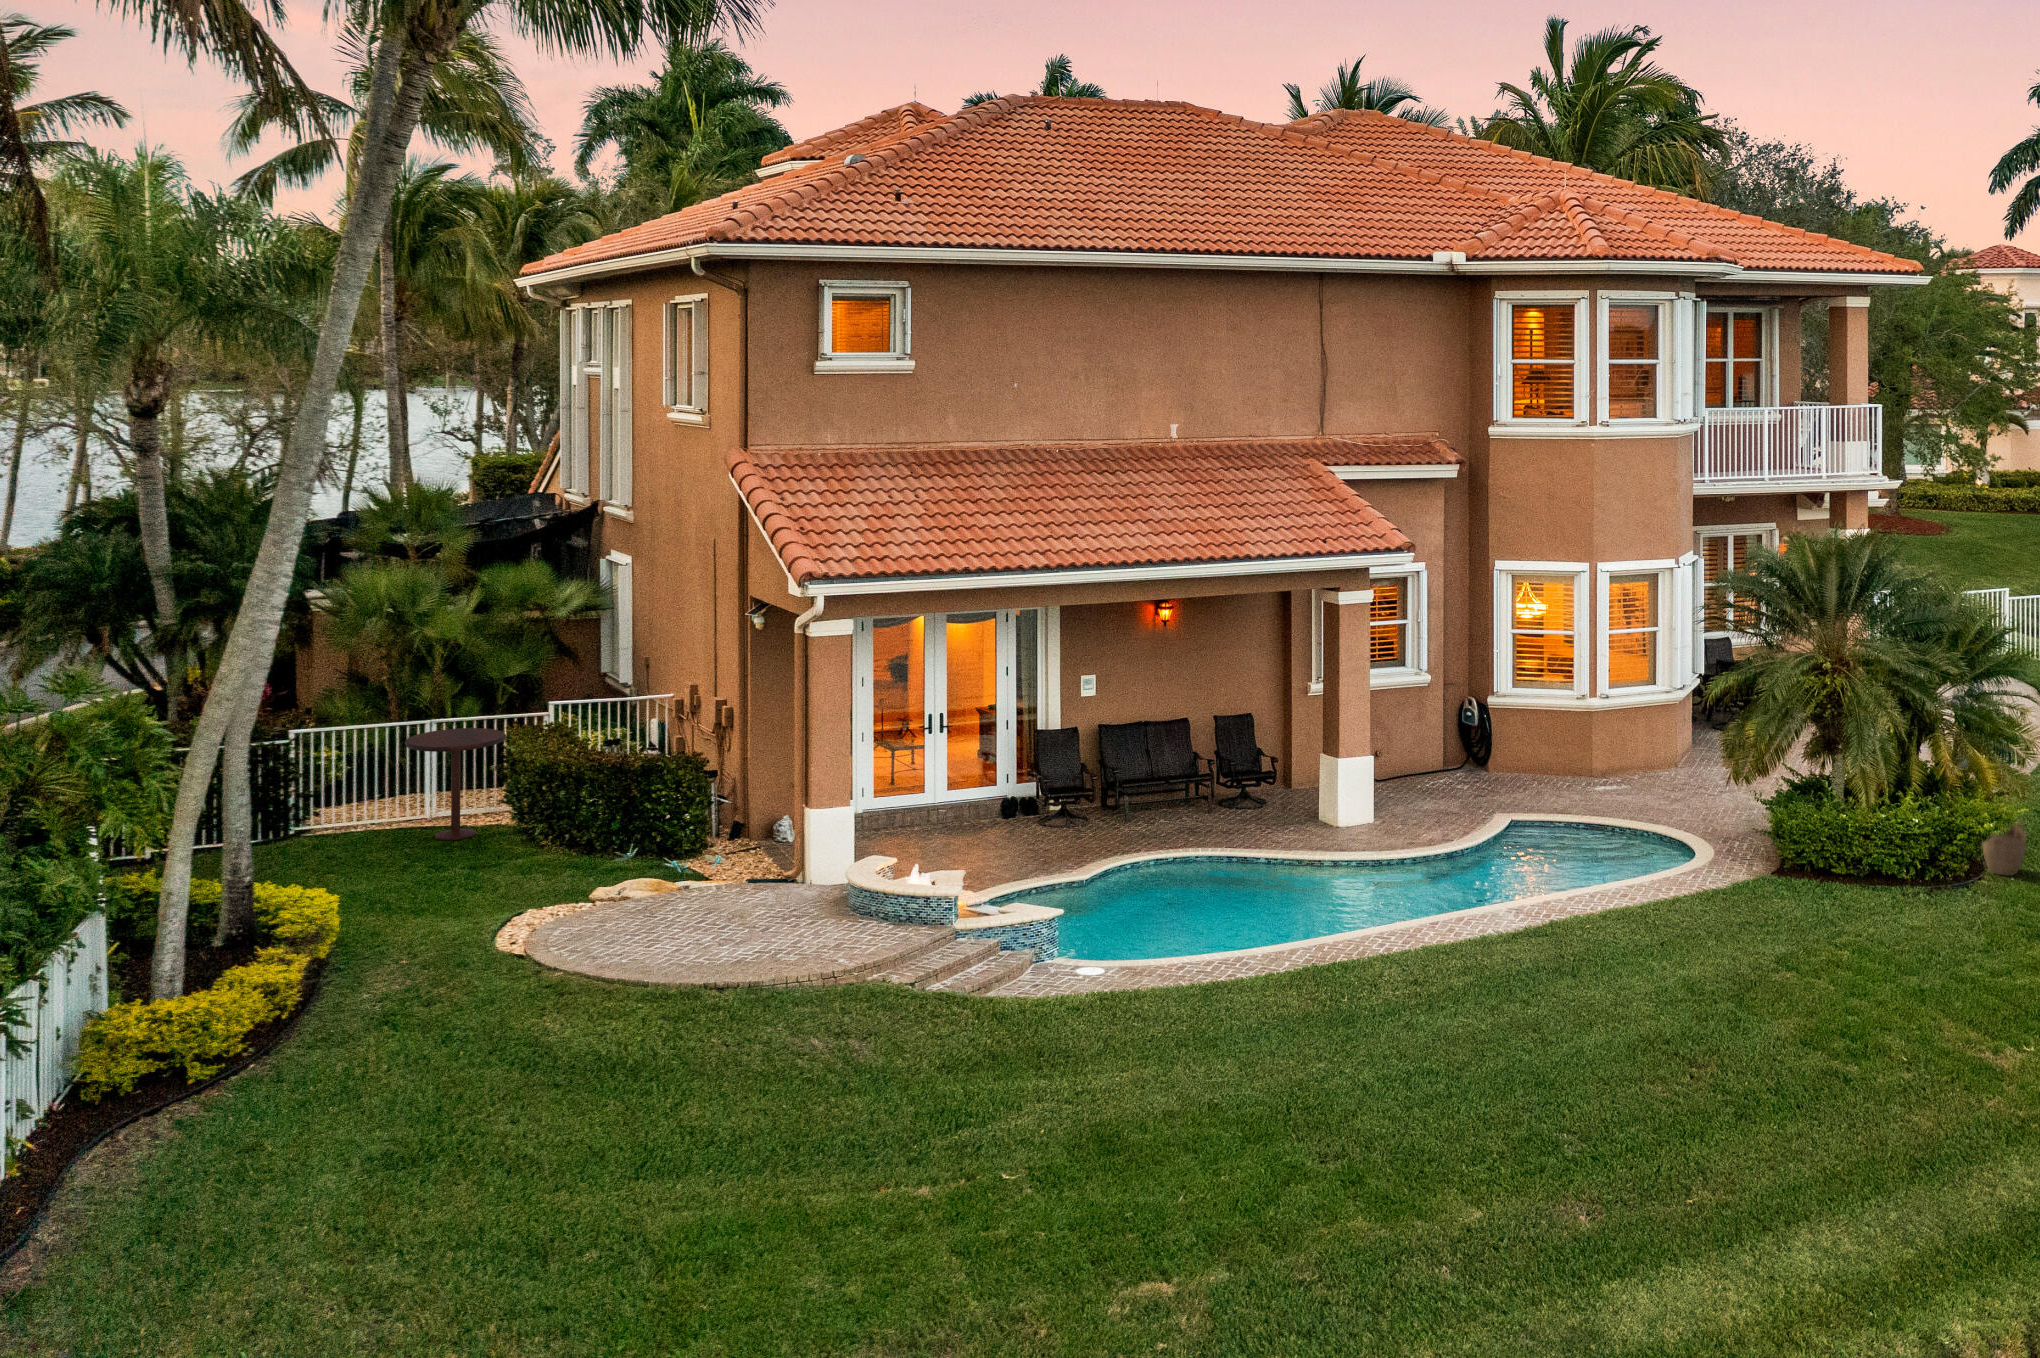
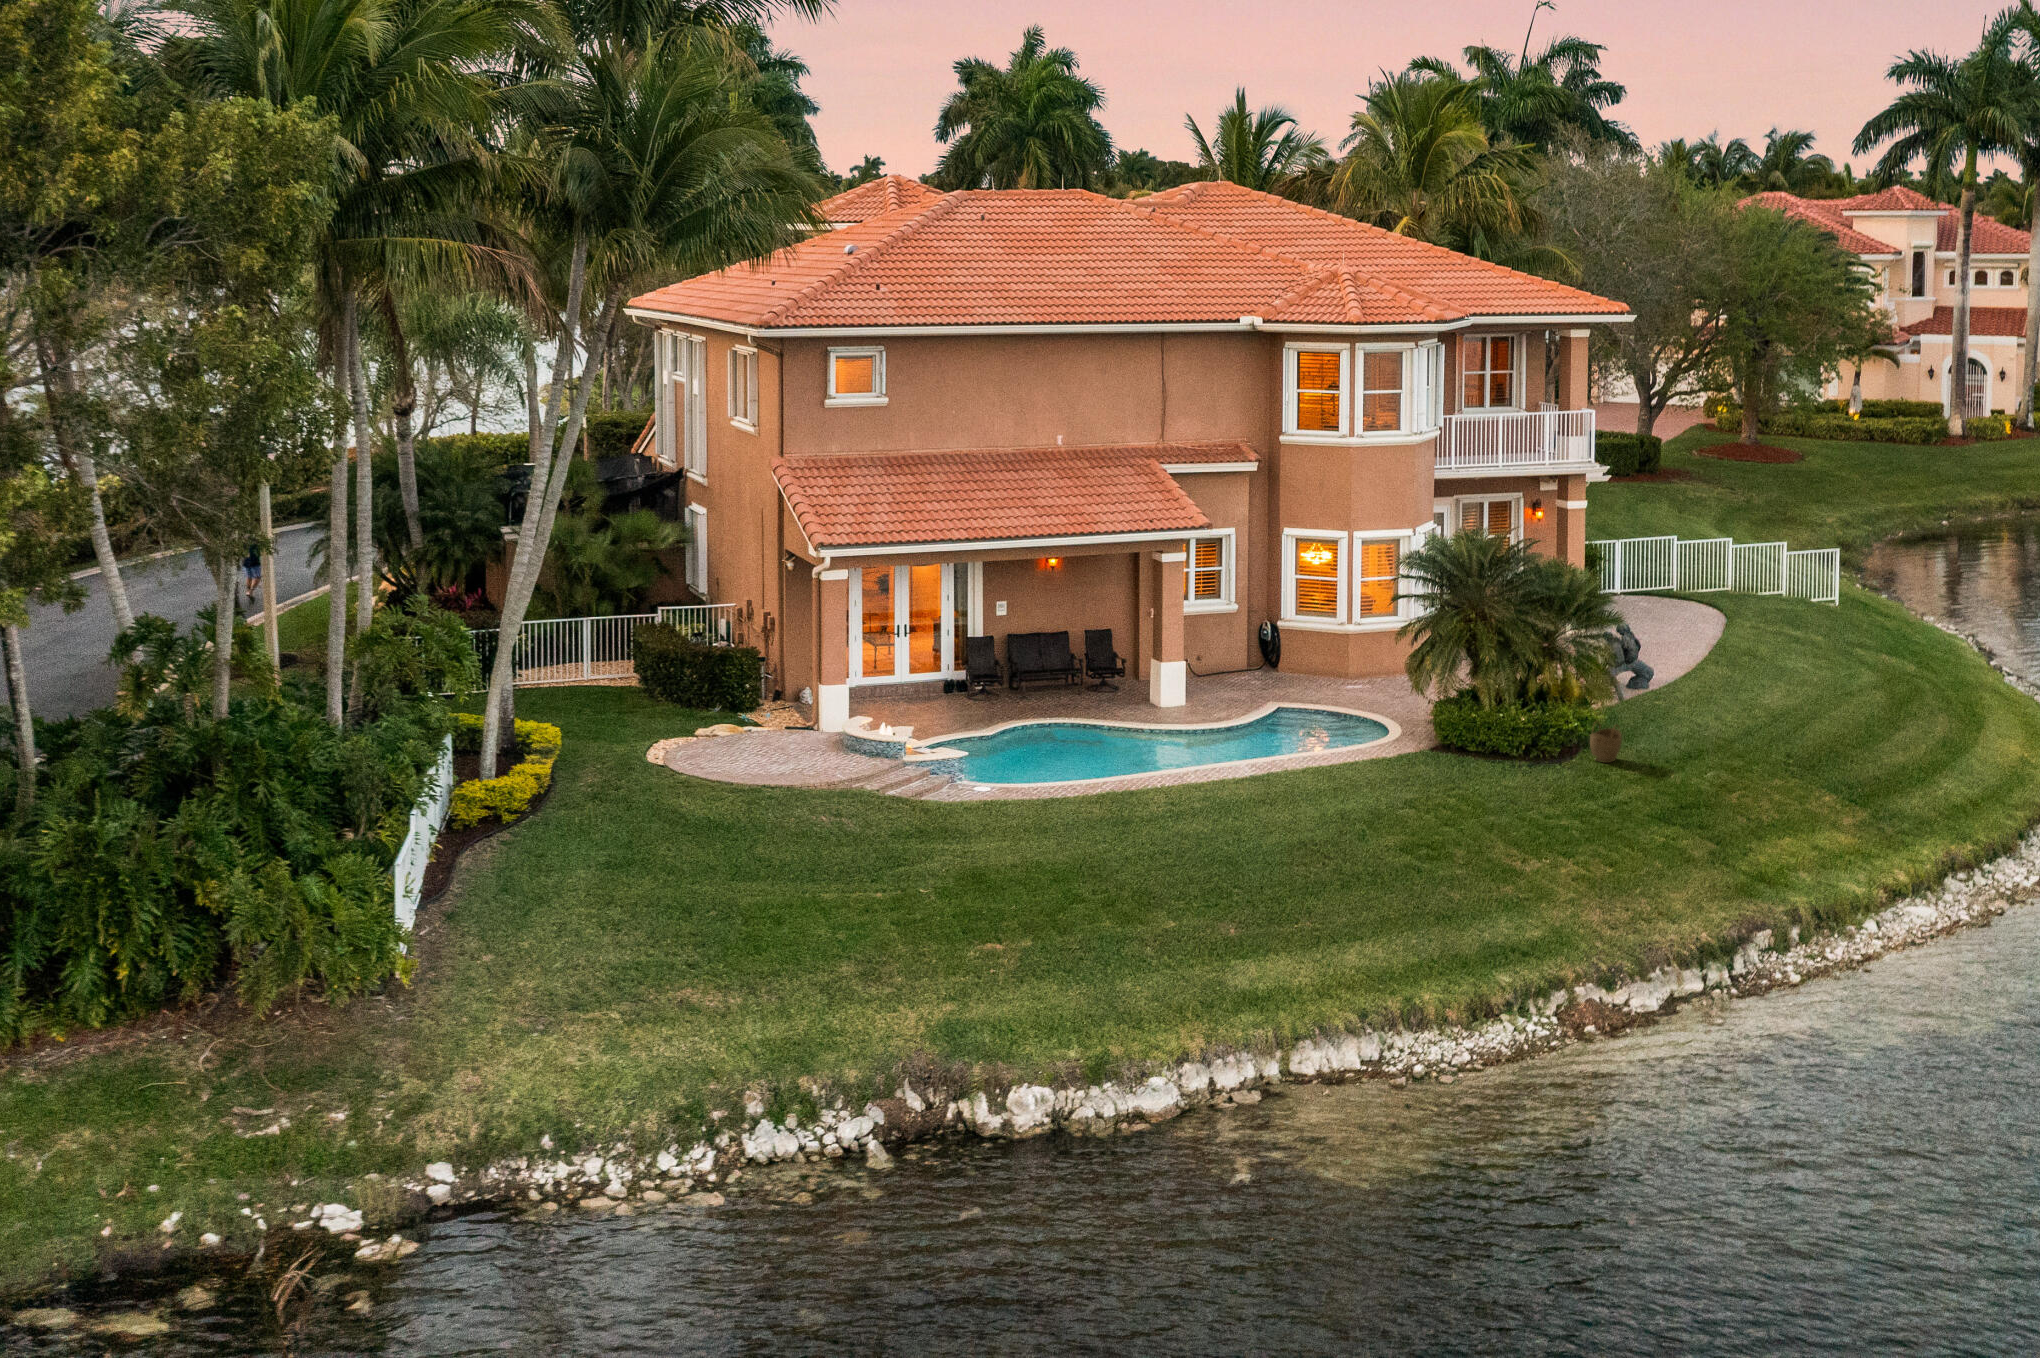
pedestal table: present [405,728,506,840] -> none [584,625,641,694]

